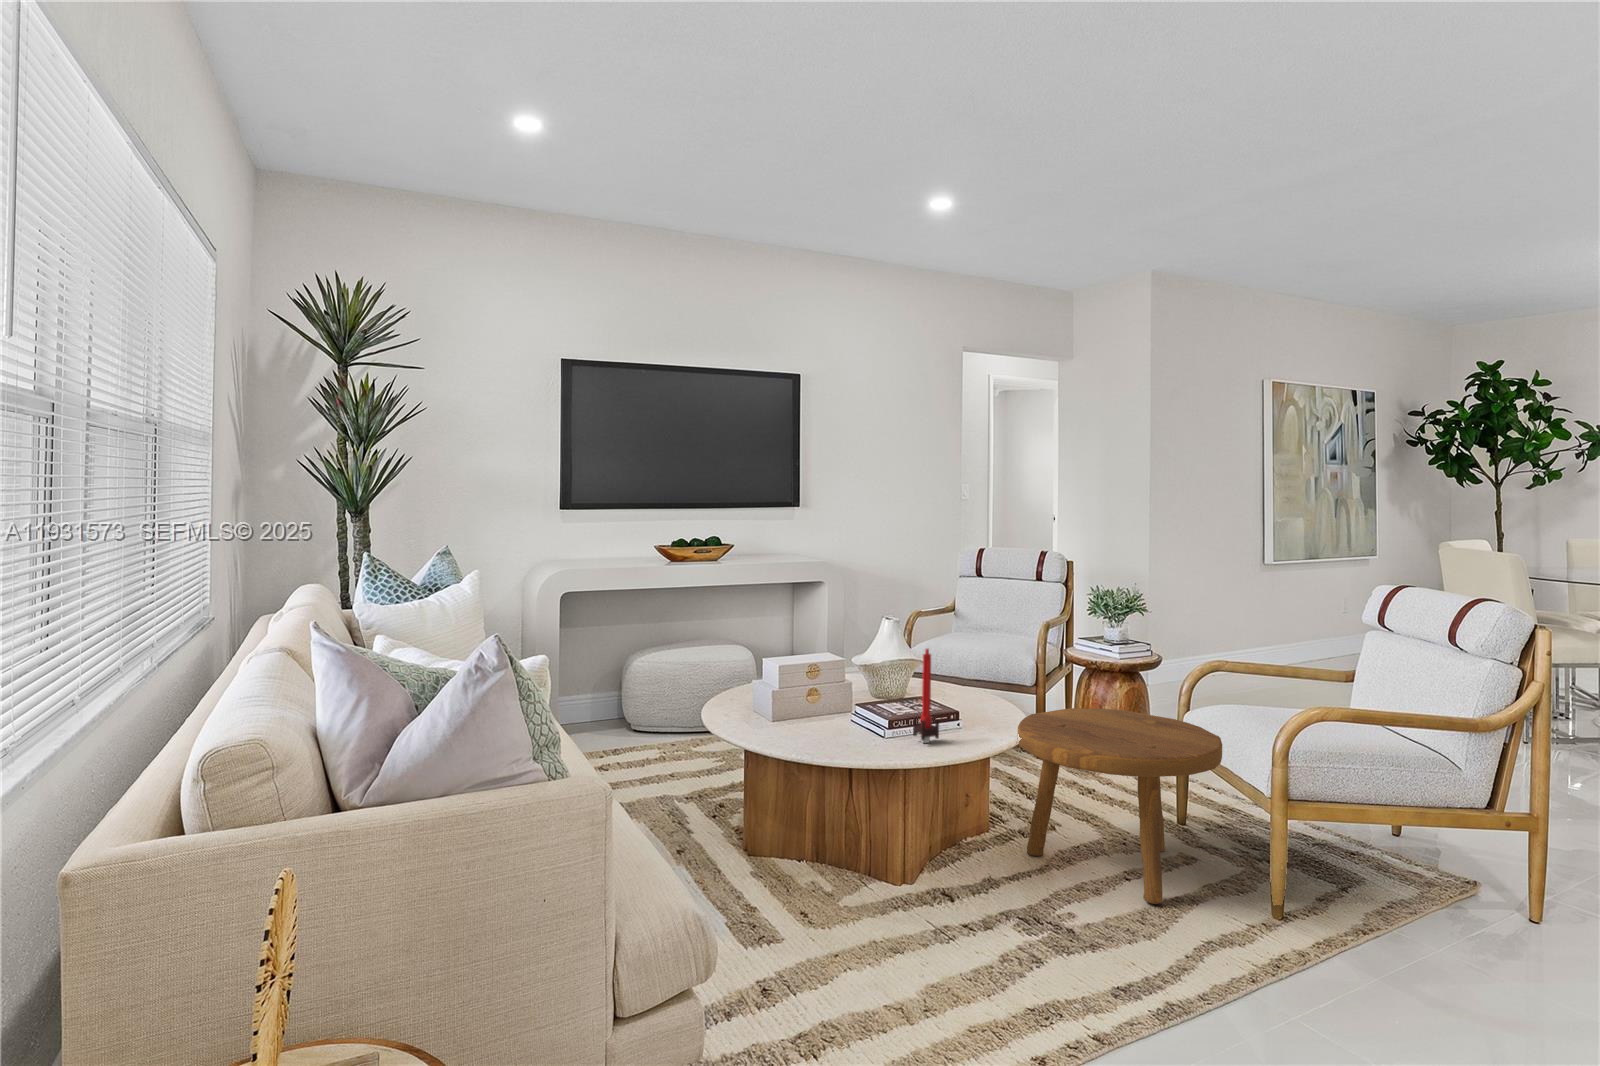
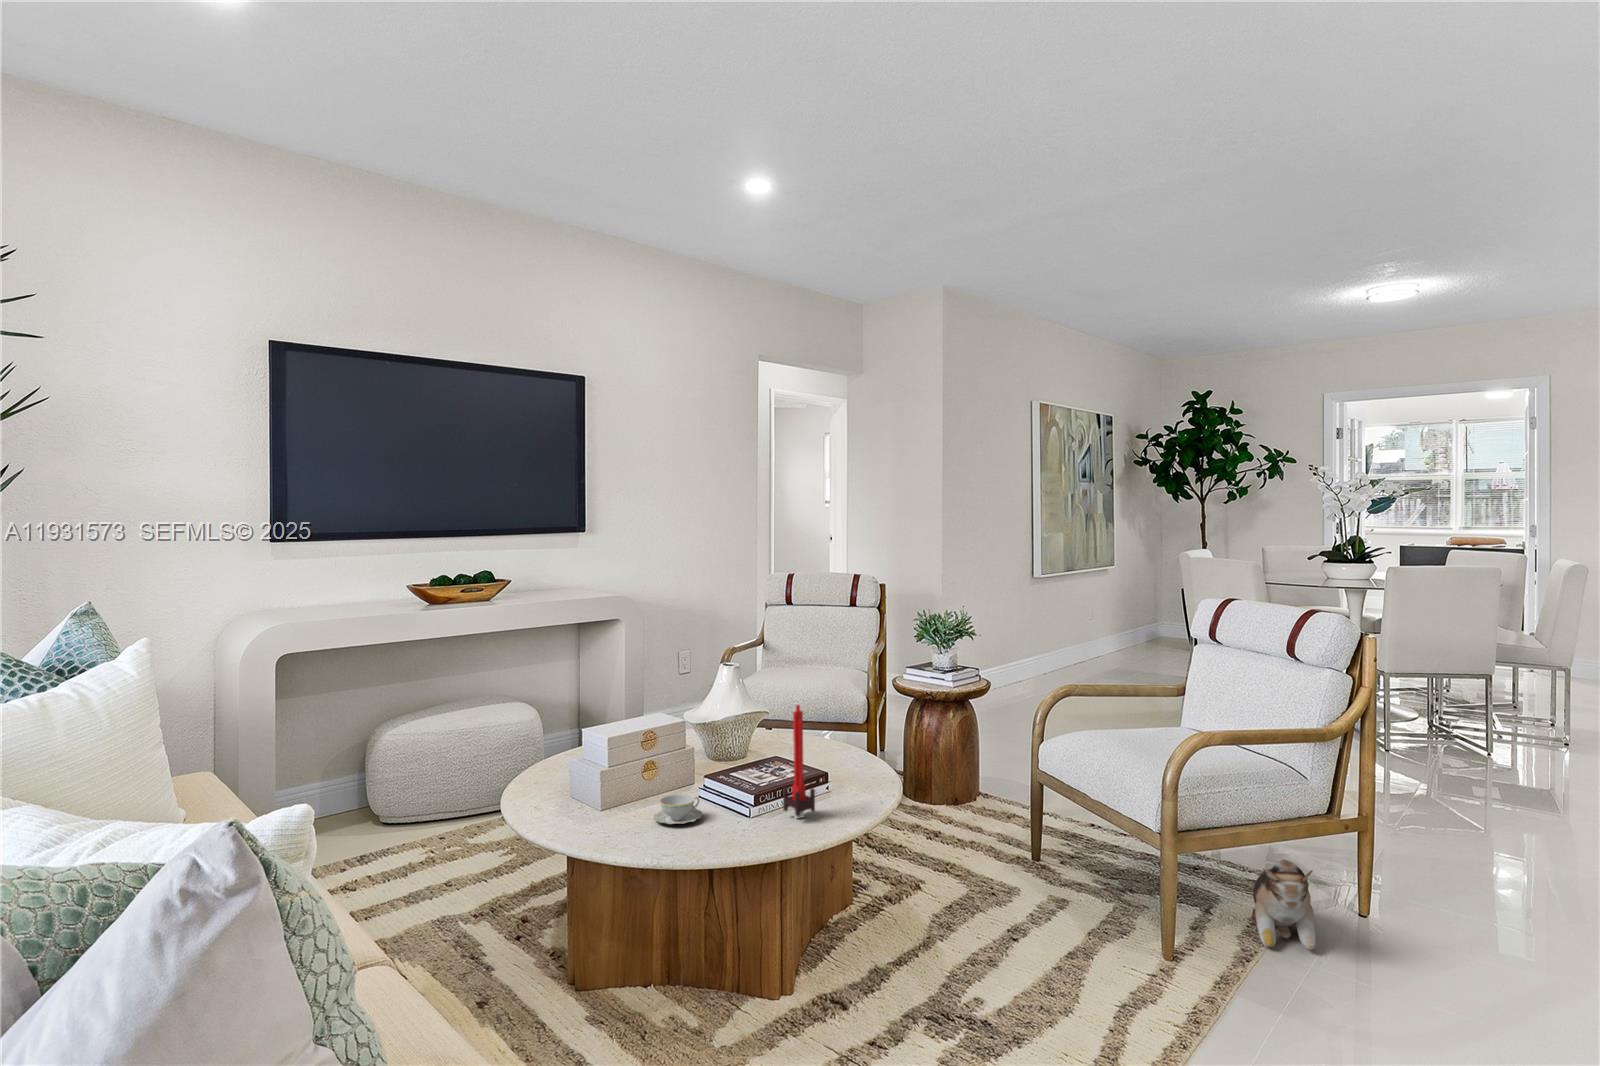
footstool: present [1018,708,1222,904] -> none [889,749,1106,970]
teacup: none [808,715,847,736] -> present [654,795,702,824]
plush toy: none [1376,835,1444,927] -> present [1252,859,1316,950]

